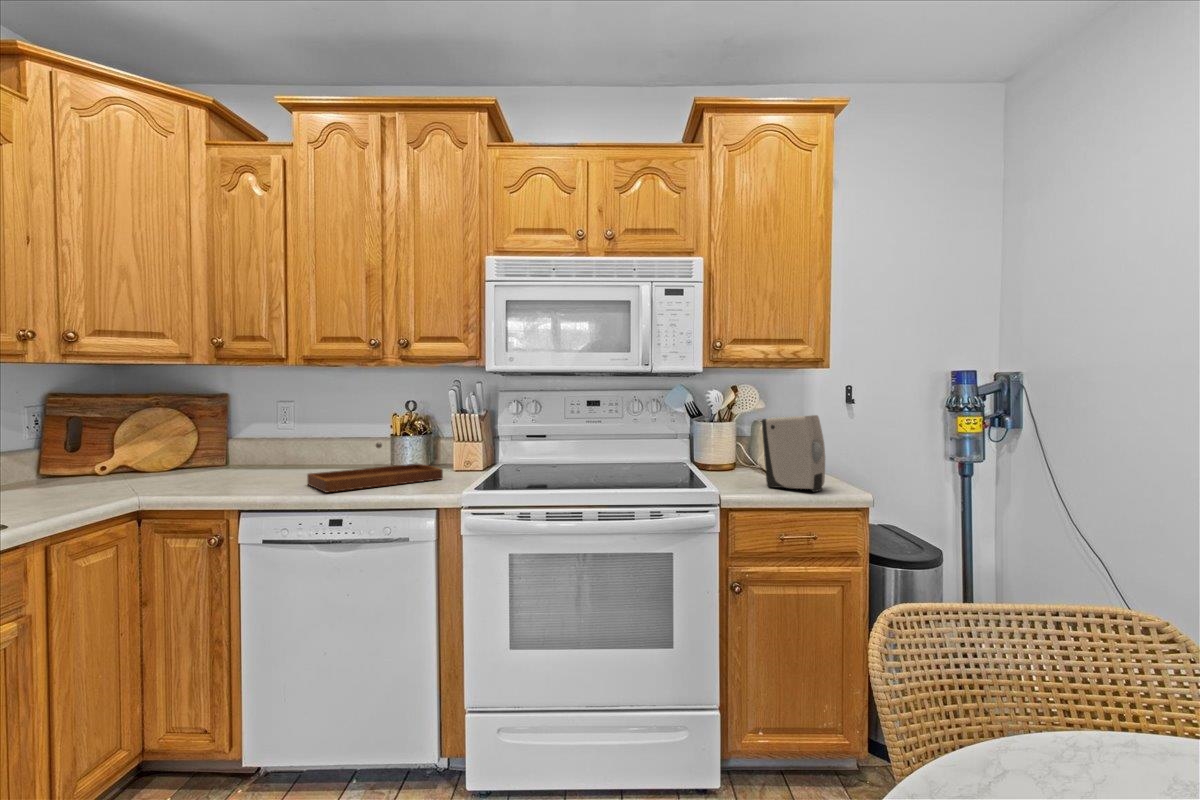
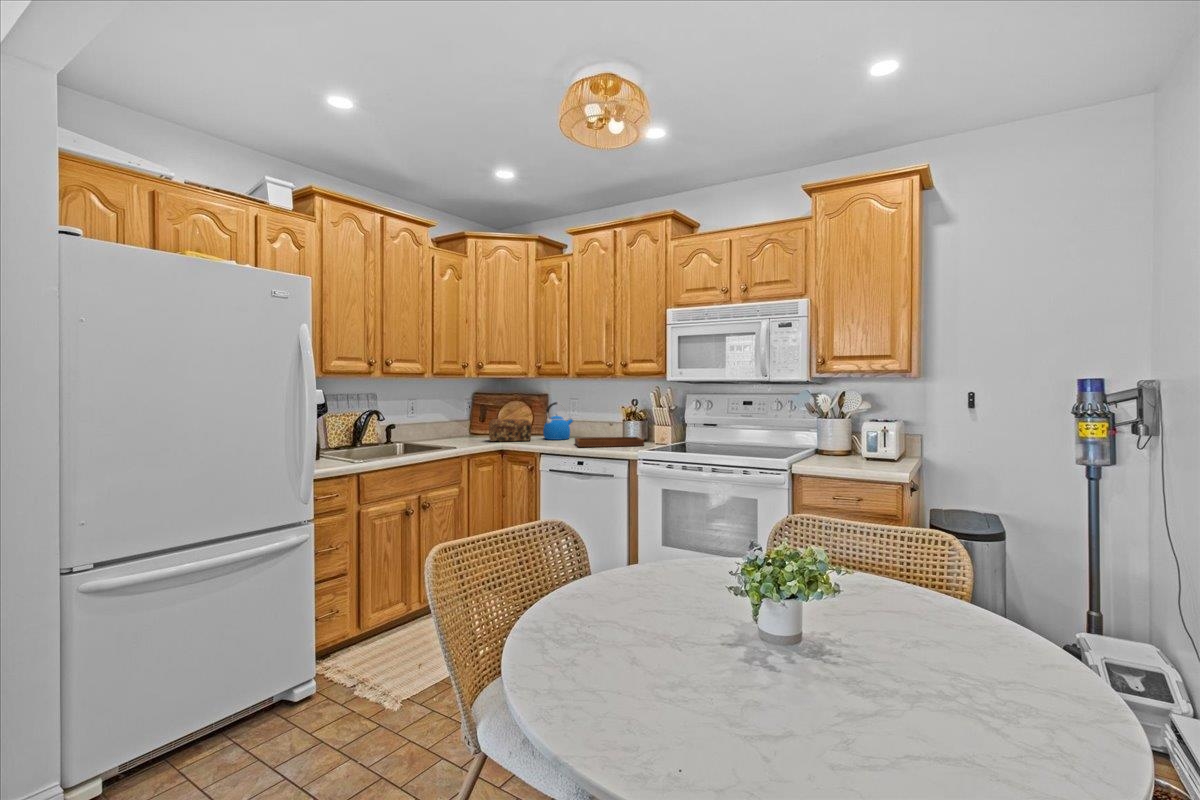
kettle: none [229,409,289,478] -> present [543,402,573,440]
soap dispenser: present [762,415,825,492] -> none [840,412,887,467]
bread loaf: none [97,443,205,494] -> present [489,419,531,442]

